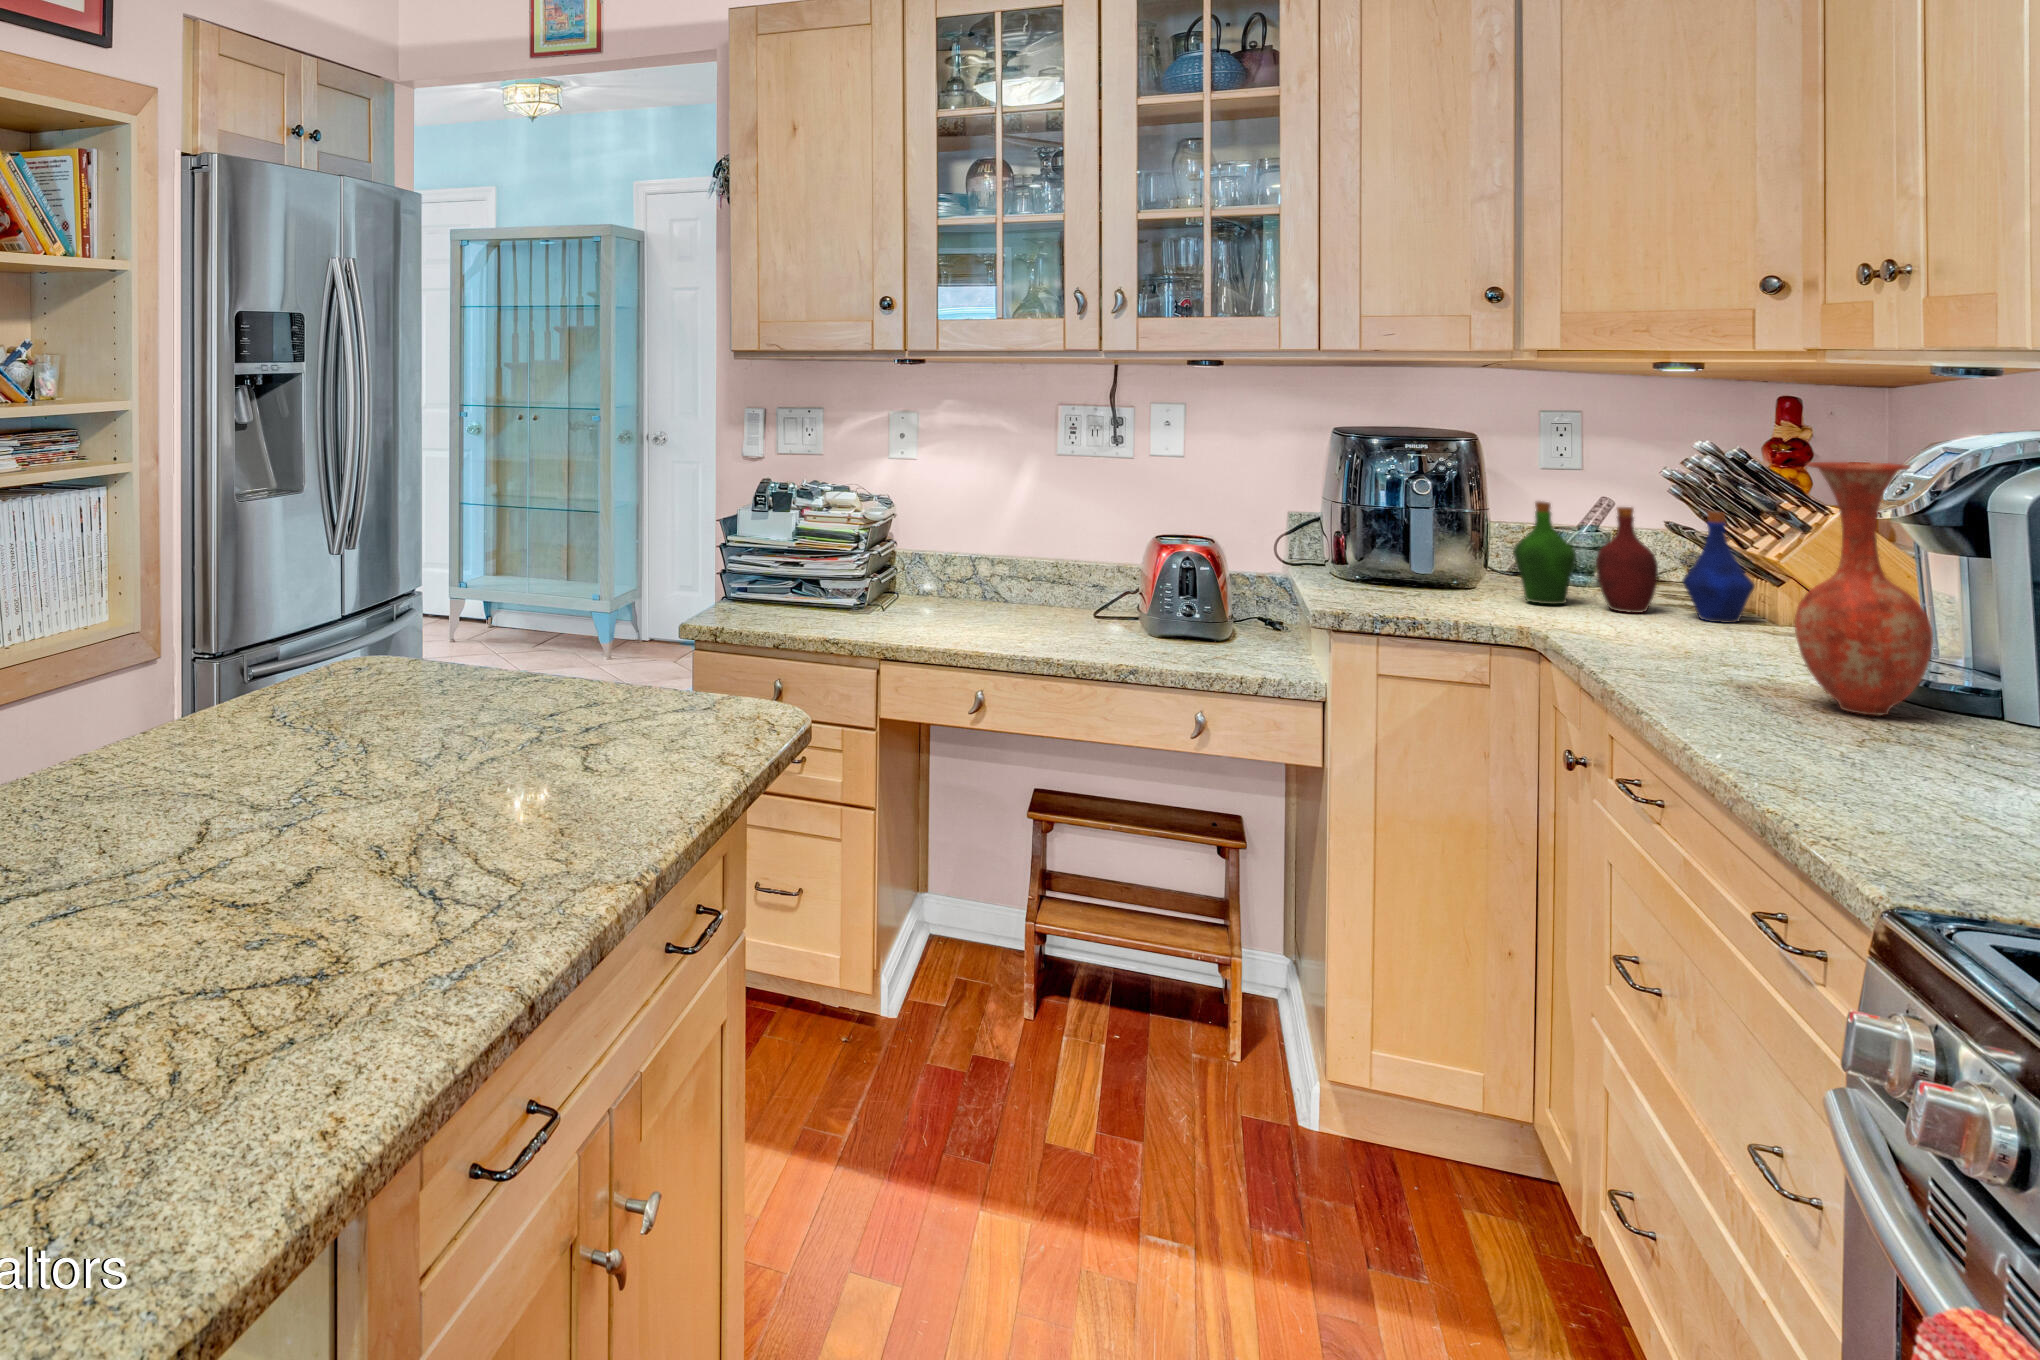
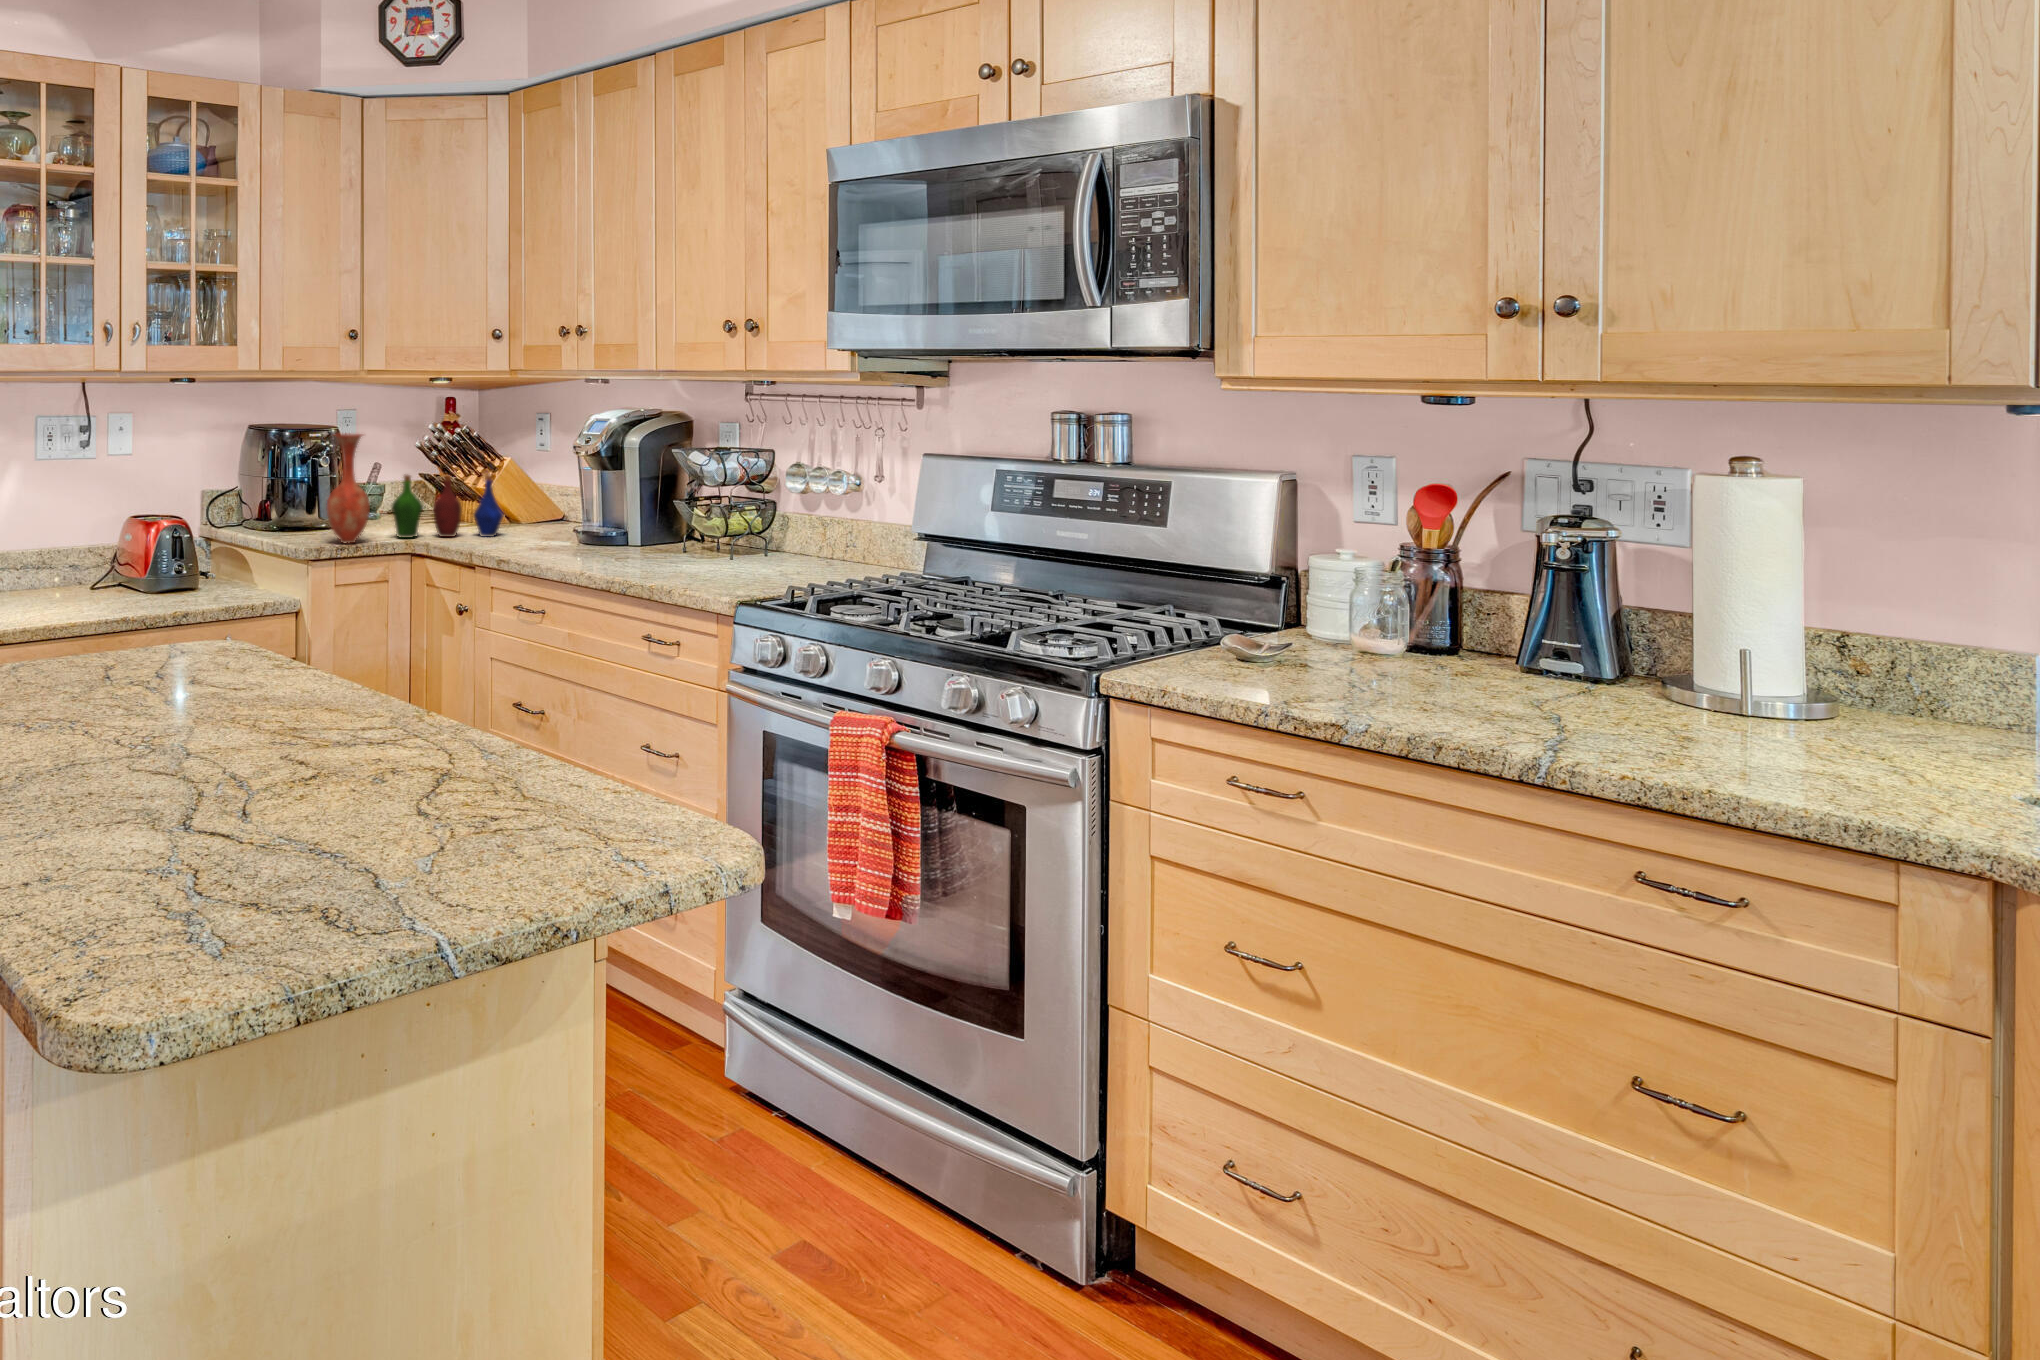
vase: present [1795,462,1933,716] -> present [327,434,370,543]

